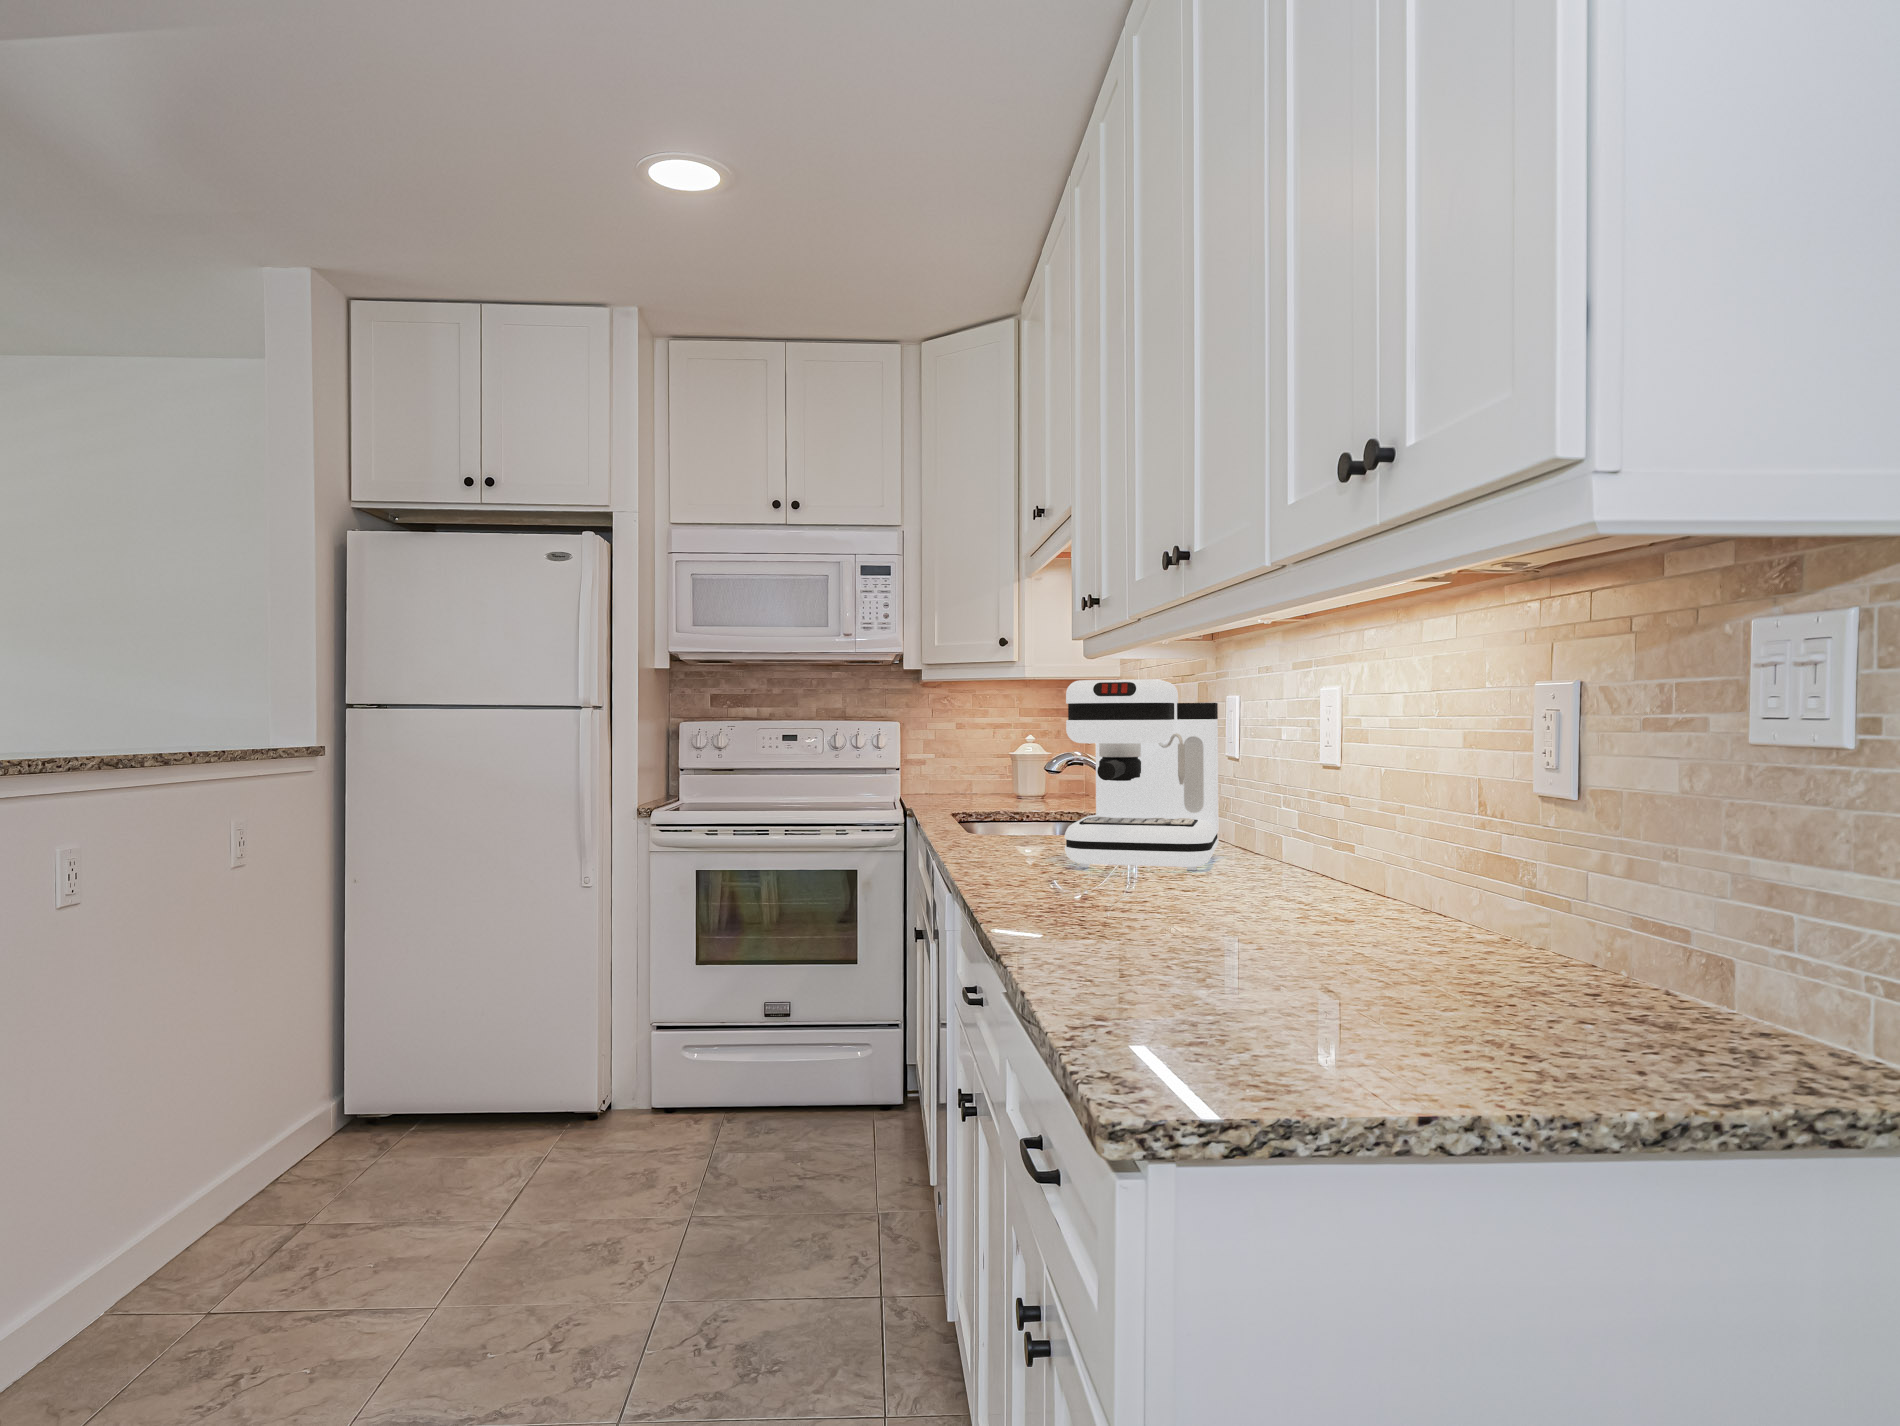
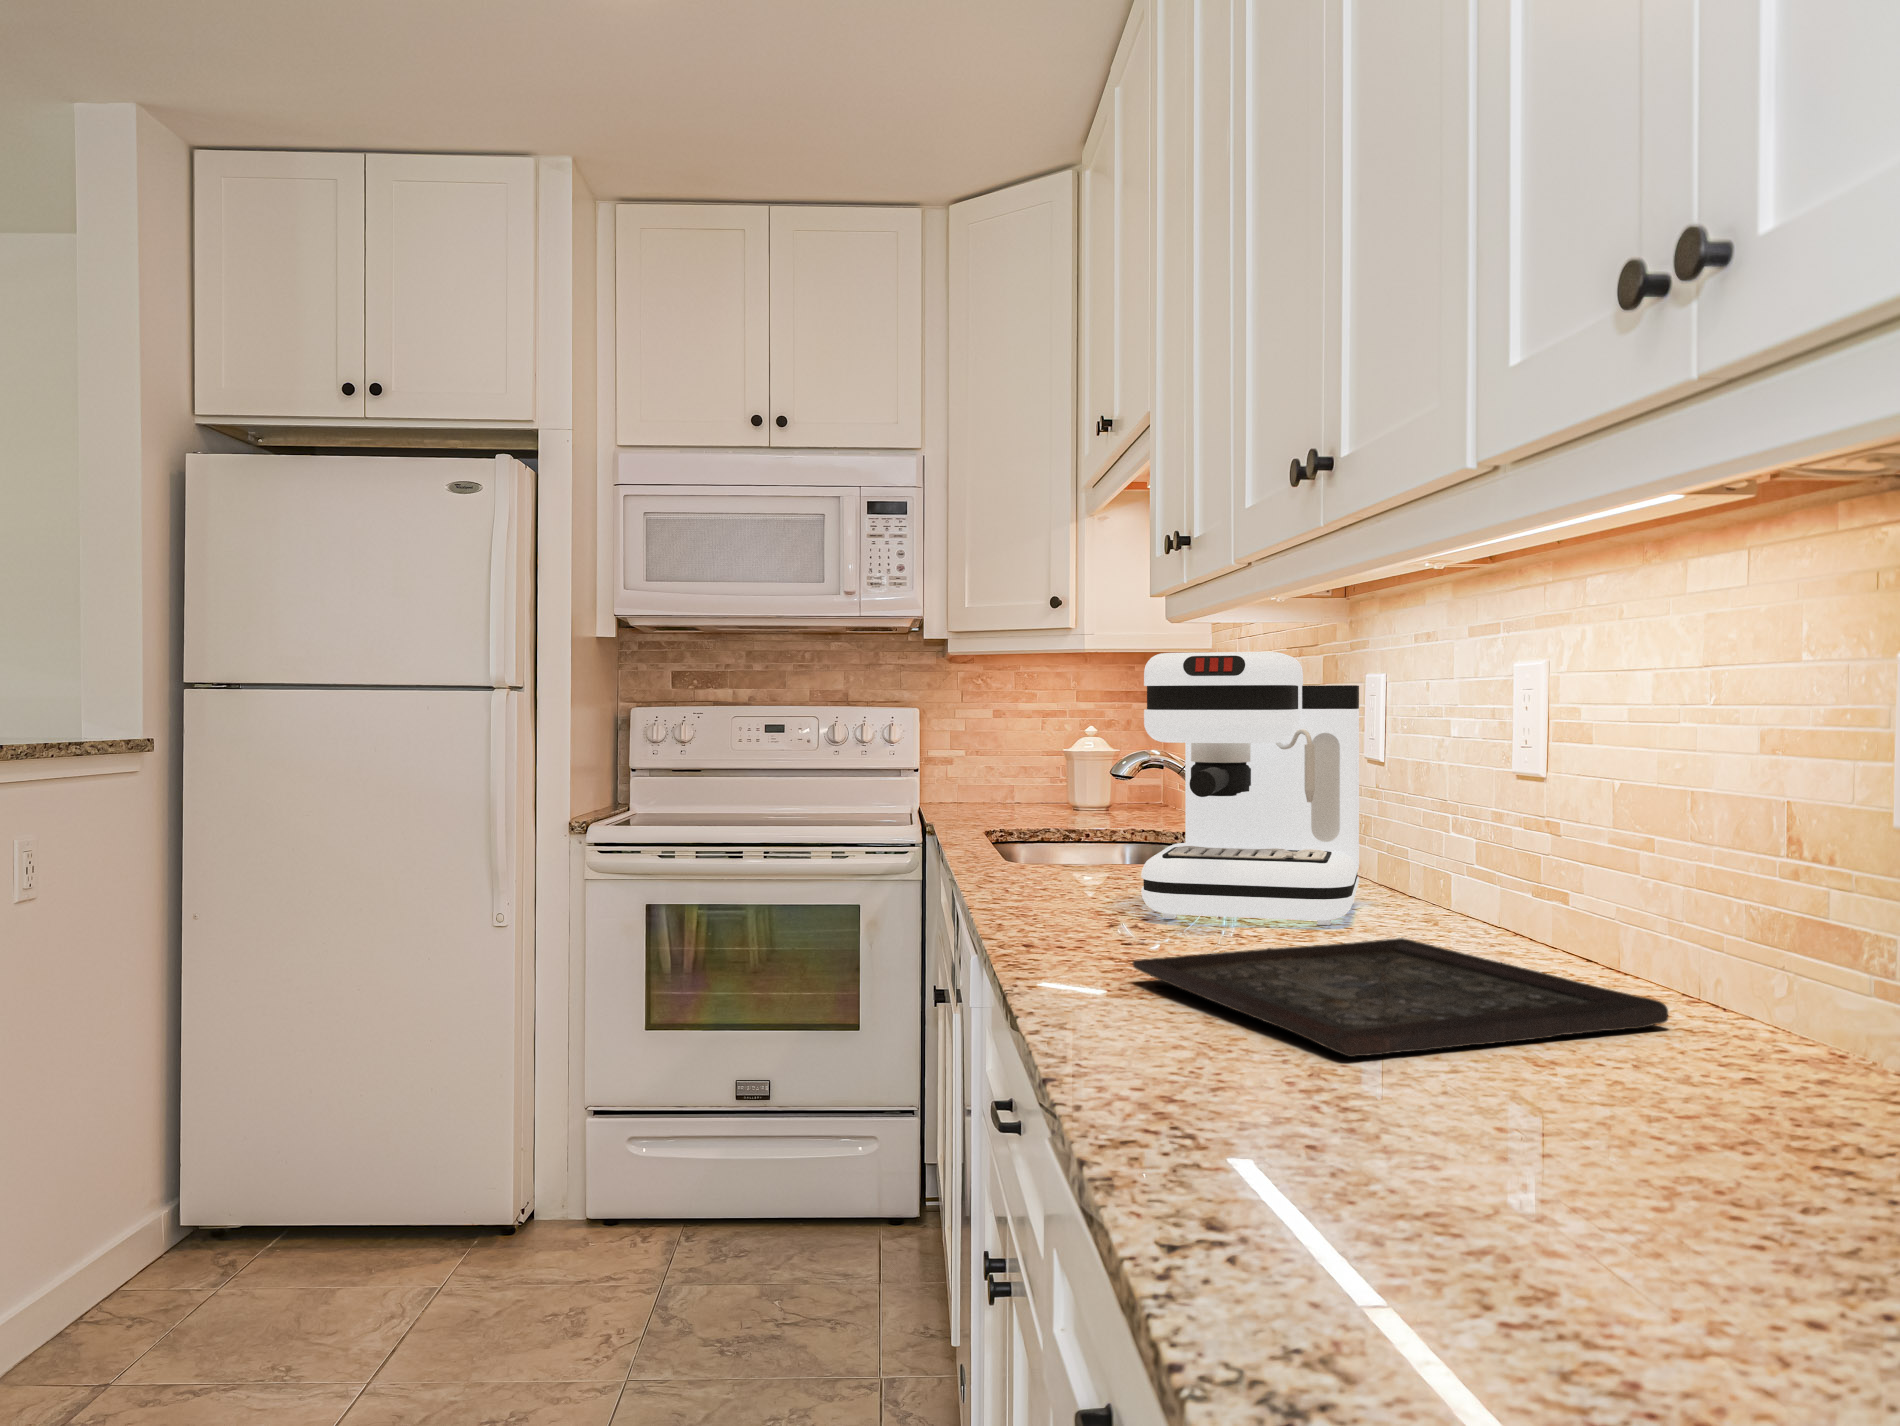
tray: none [1057,875,1405,941] -> present [1133,938,1668,1057]

